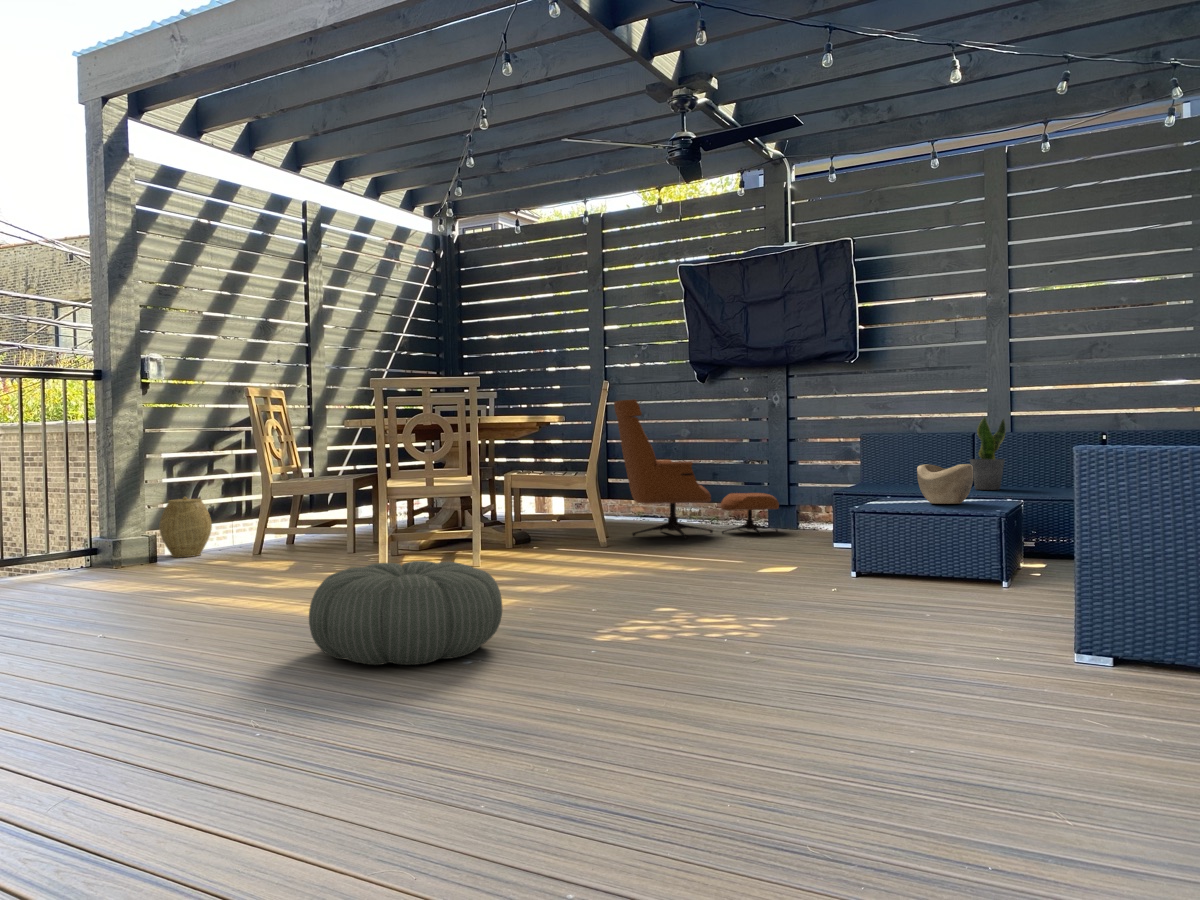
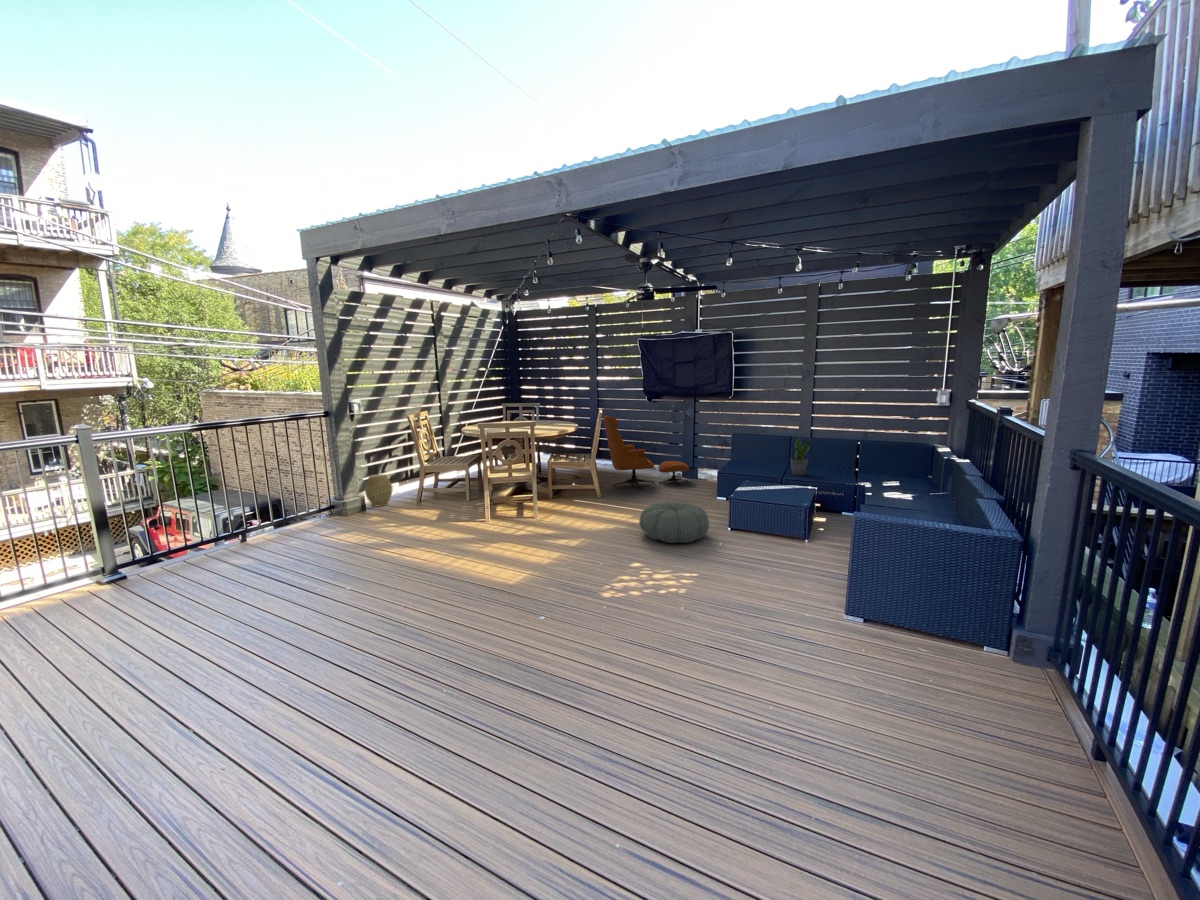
decorative bowl: present [917,464,973,504] -> none [764,470,793,493]
pouf: present [309,561,502,665] -> present [640,501,709,543]

